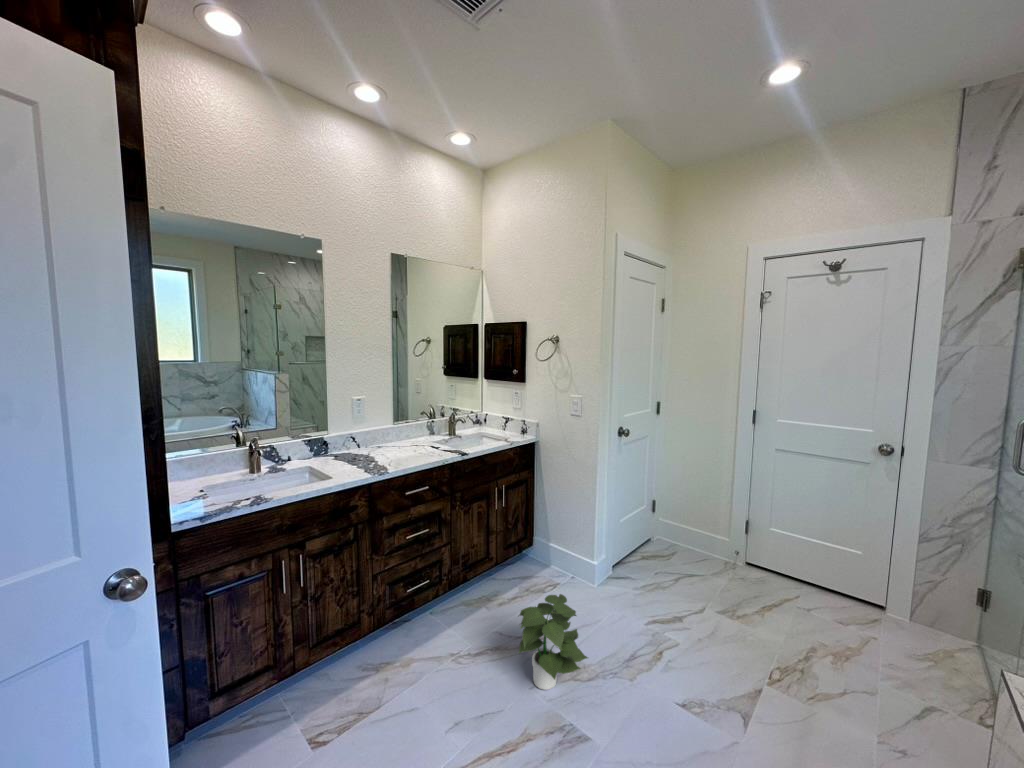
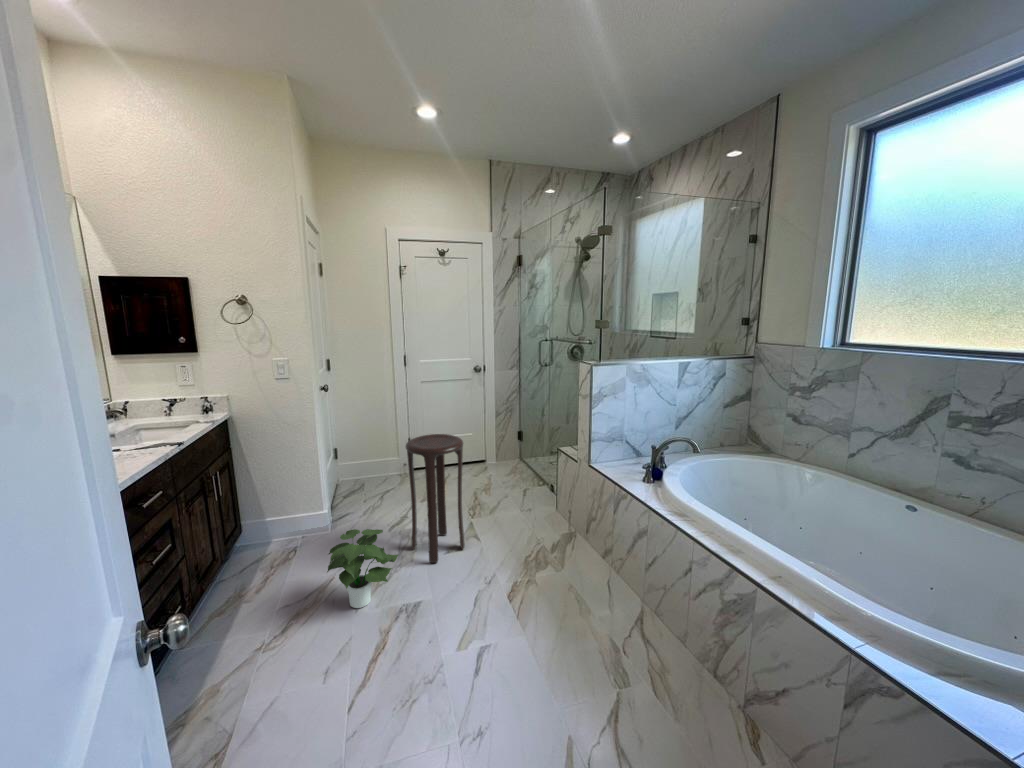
stool: none [643,521,731,720] -> present [406,434,465,563]

